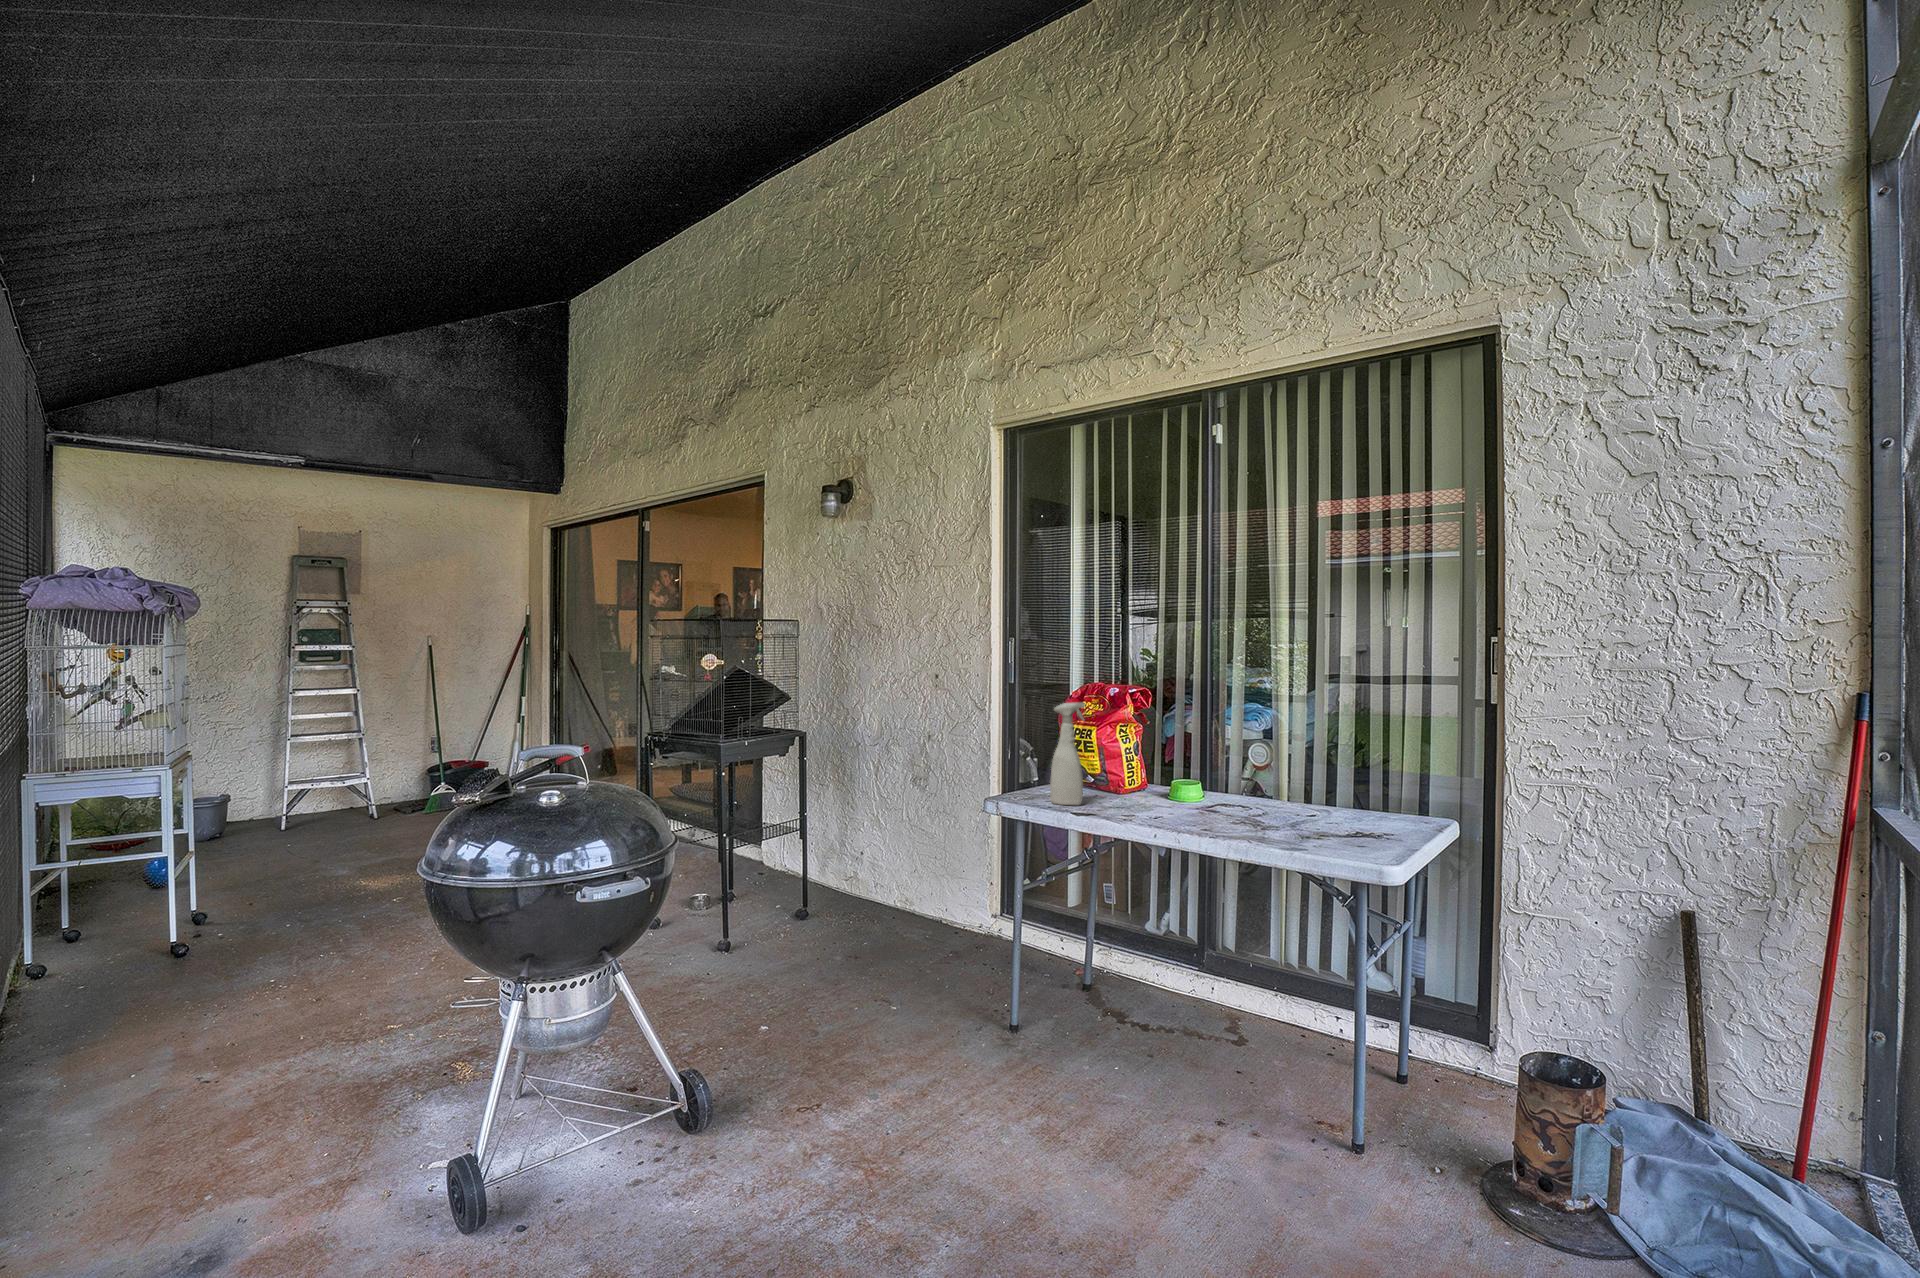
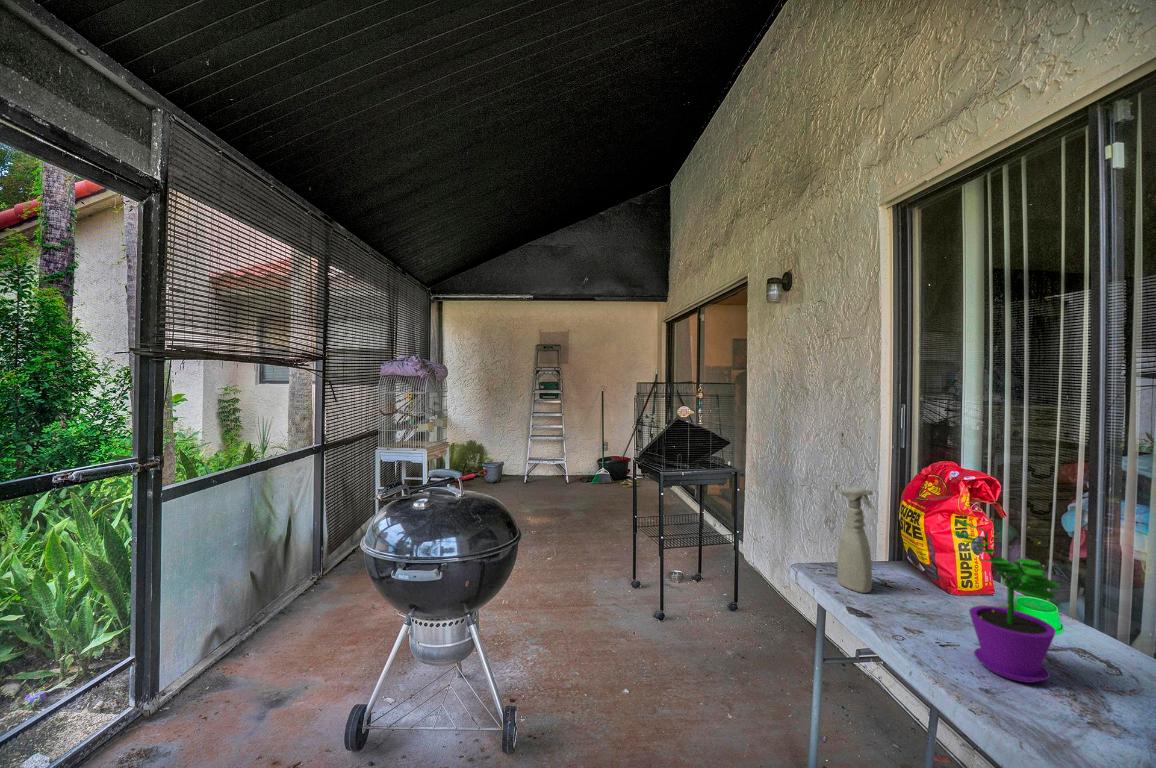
flower pot: none [1181,704,1256,827] -> present [954,519,1059,683]

